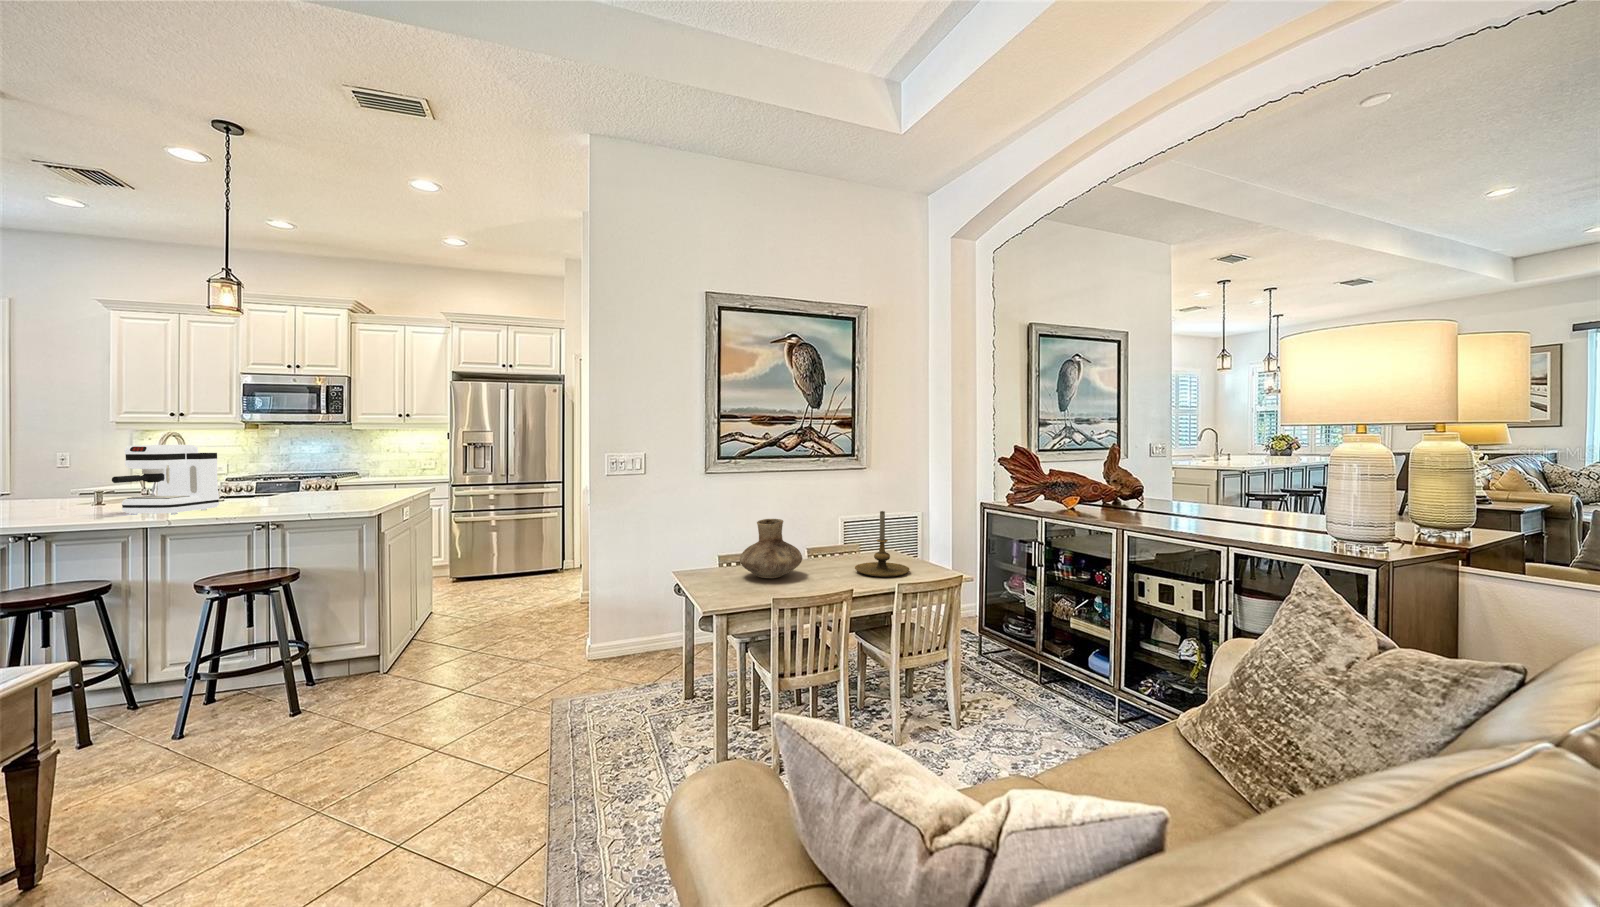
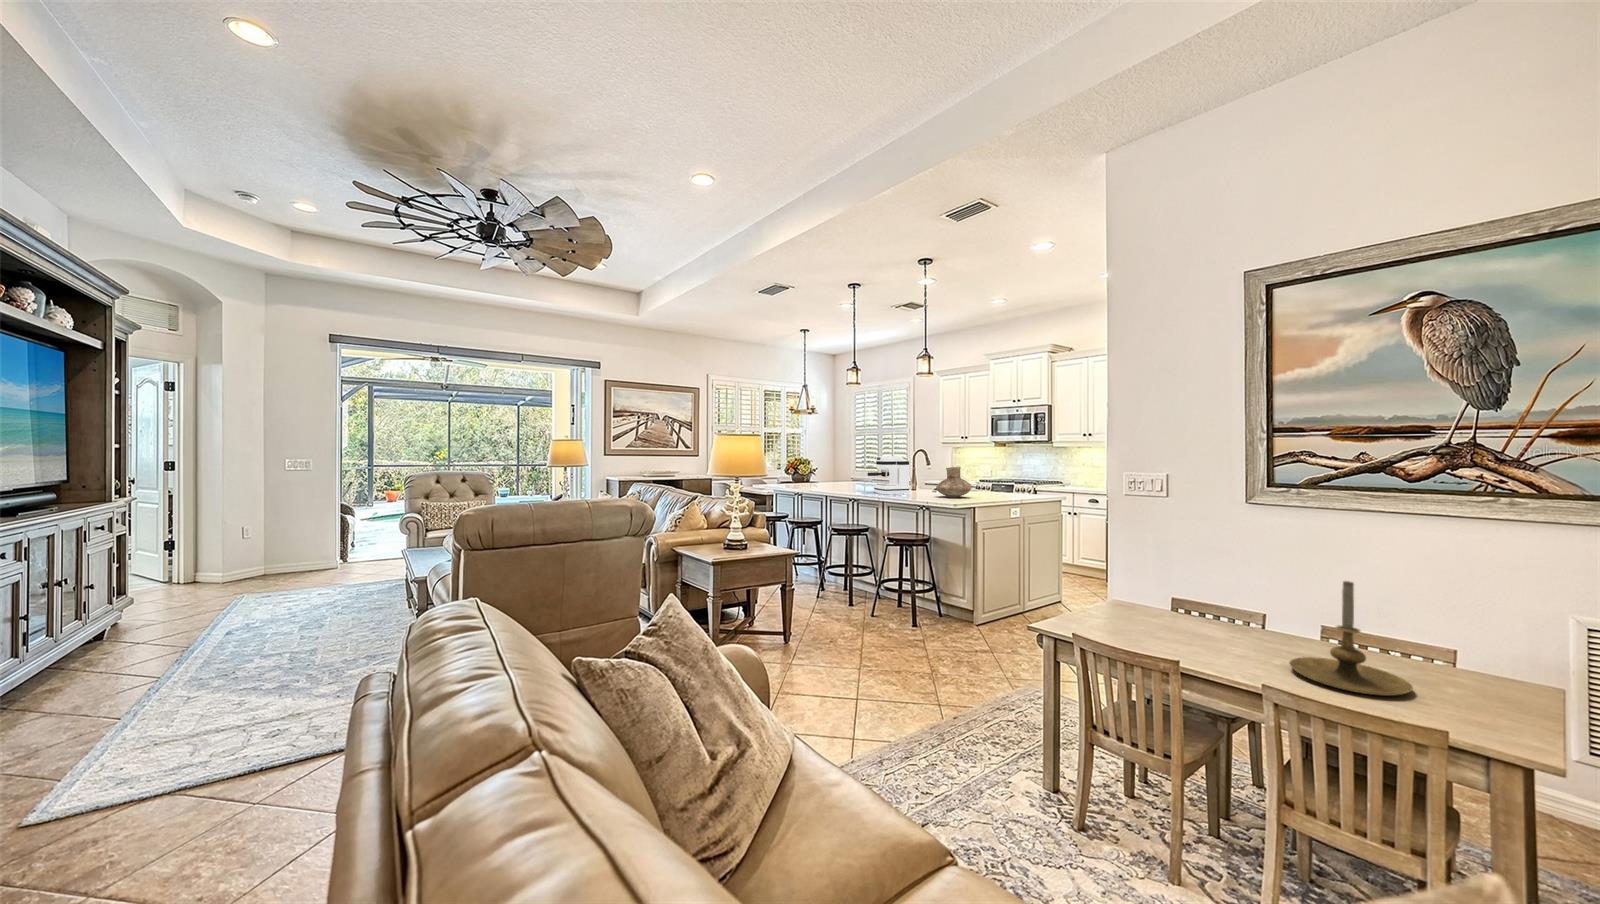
vase: present [740,519,802,578] -> present [936,467,971,498]

